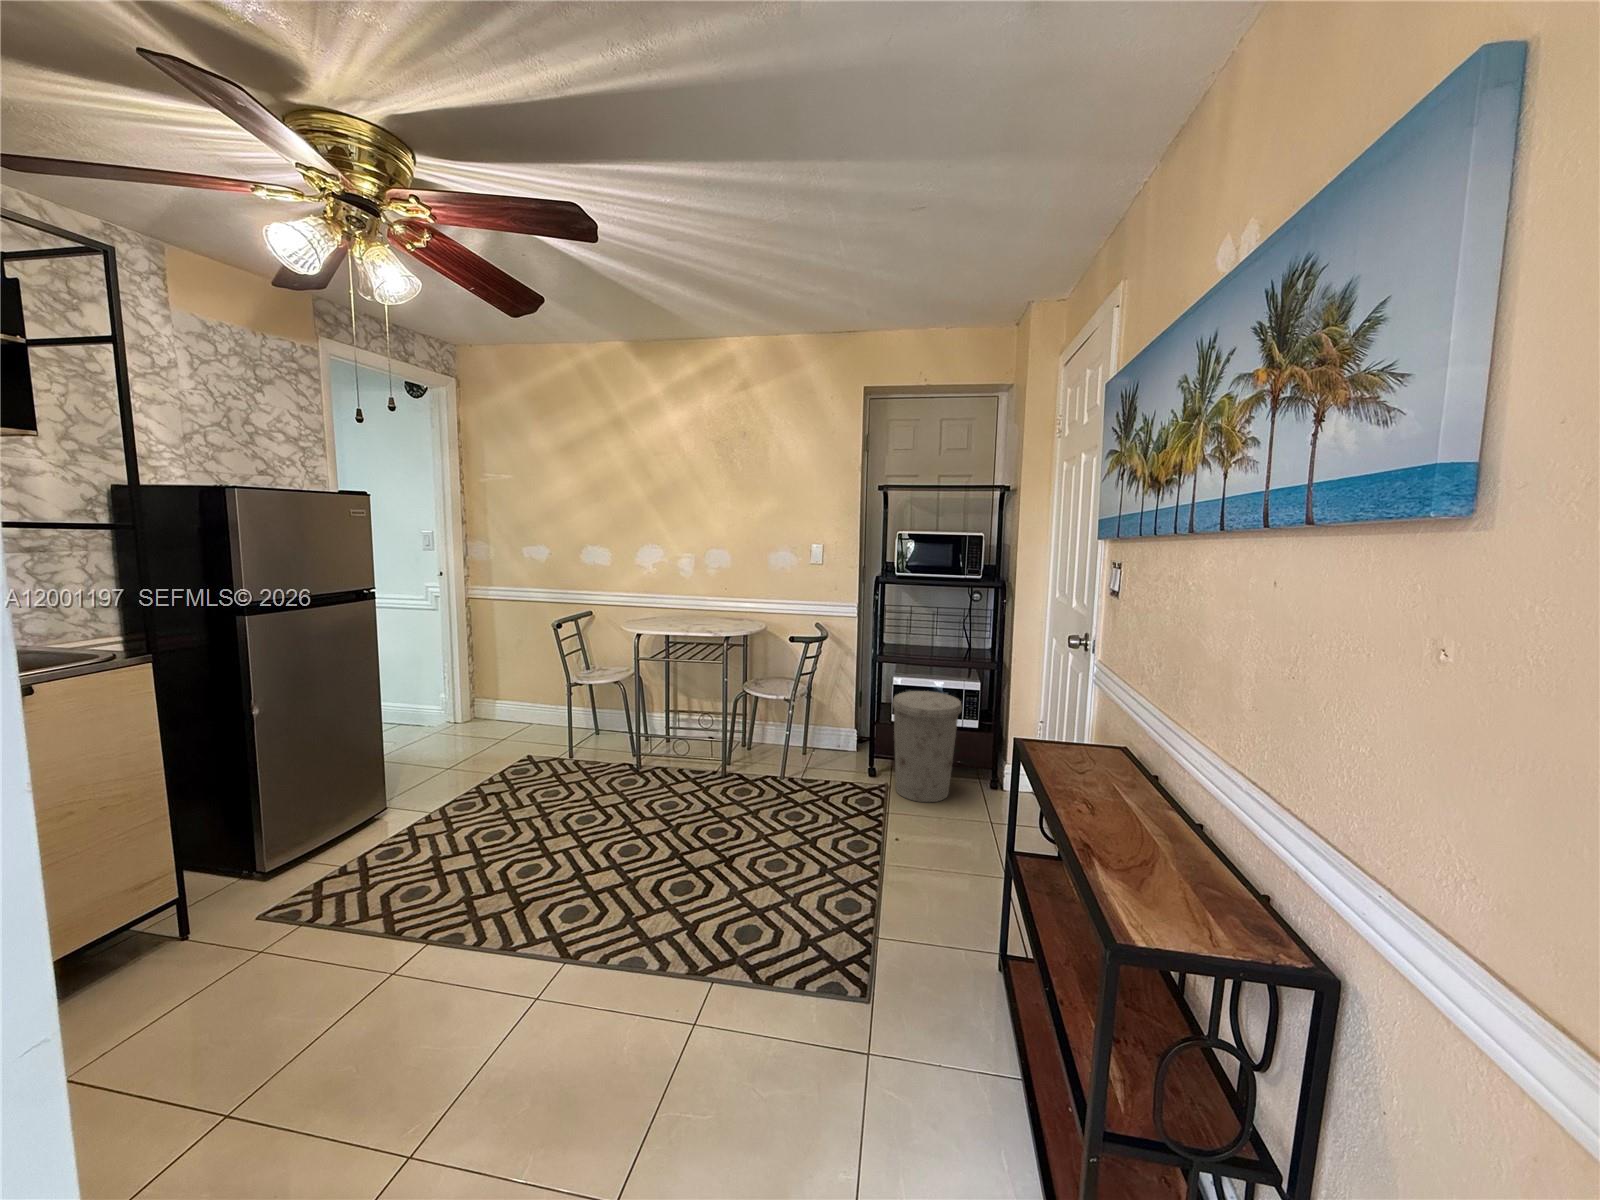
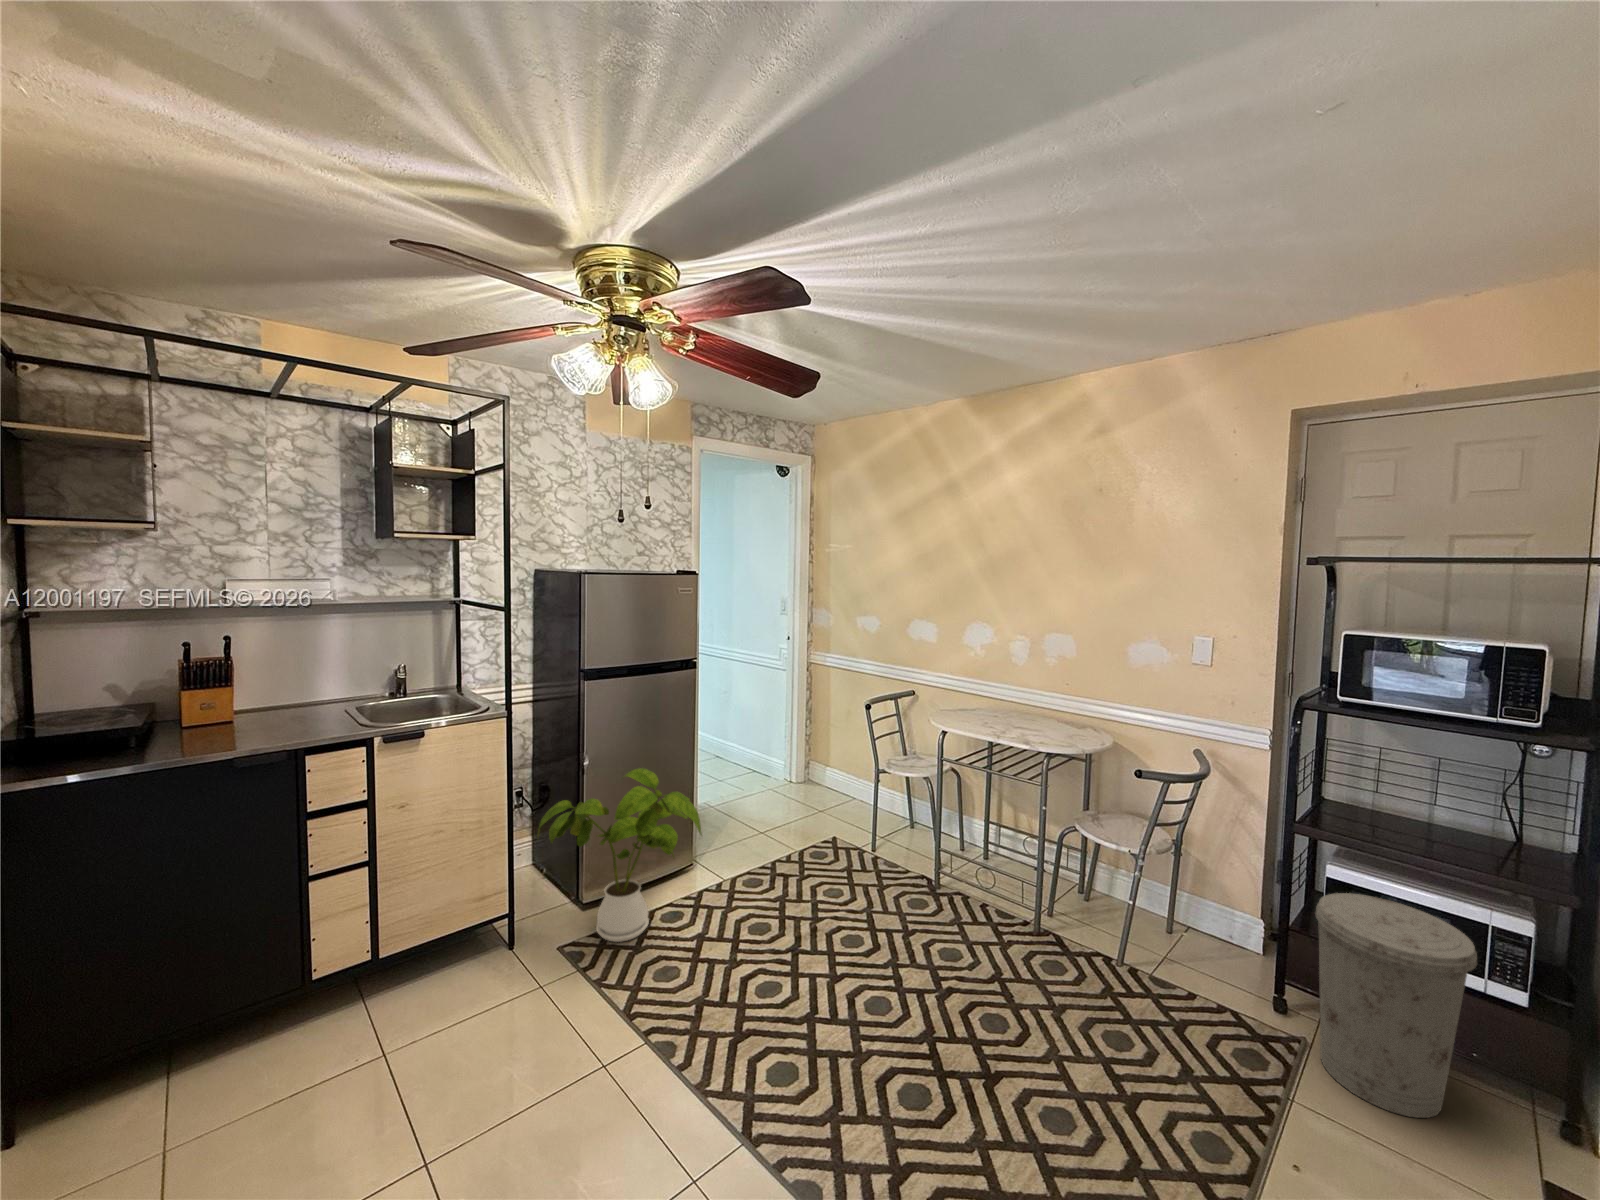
house plant: none [208,701,440,893] -> present [537,768,702,942]

